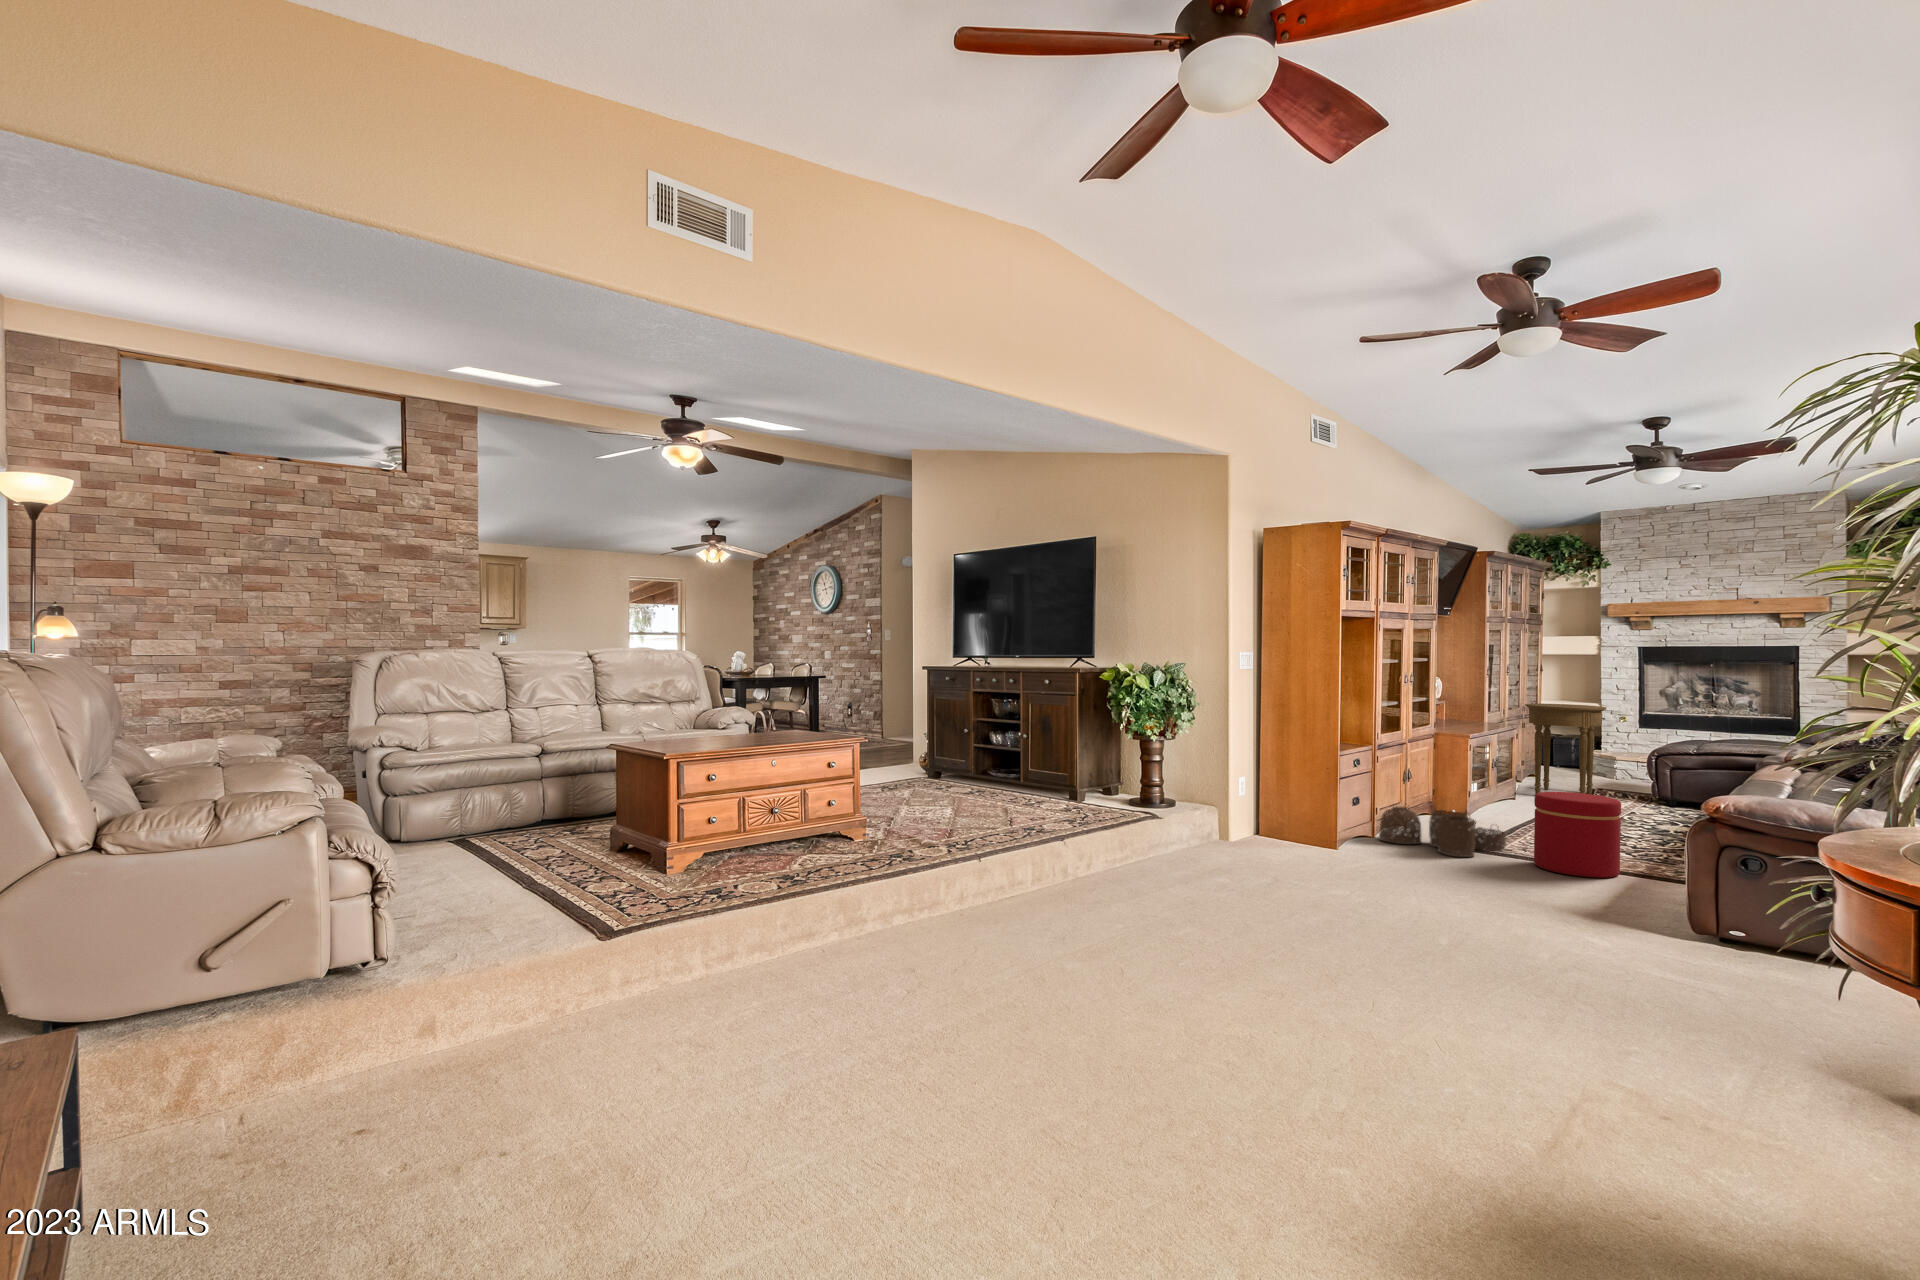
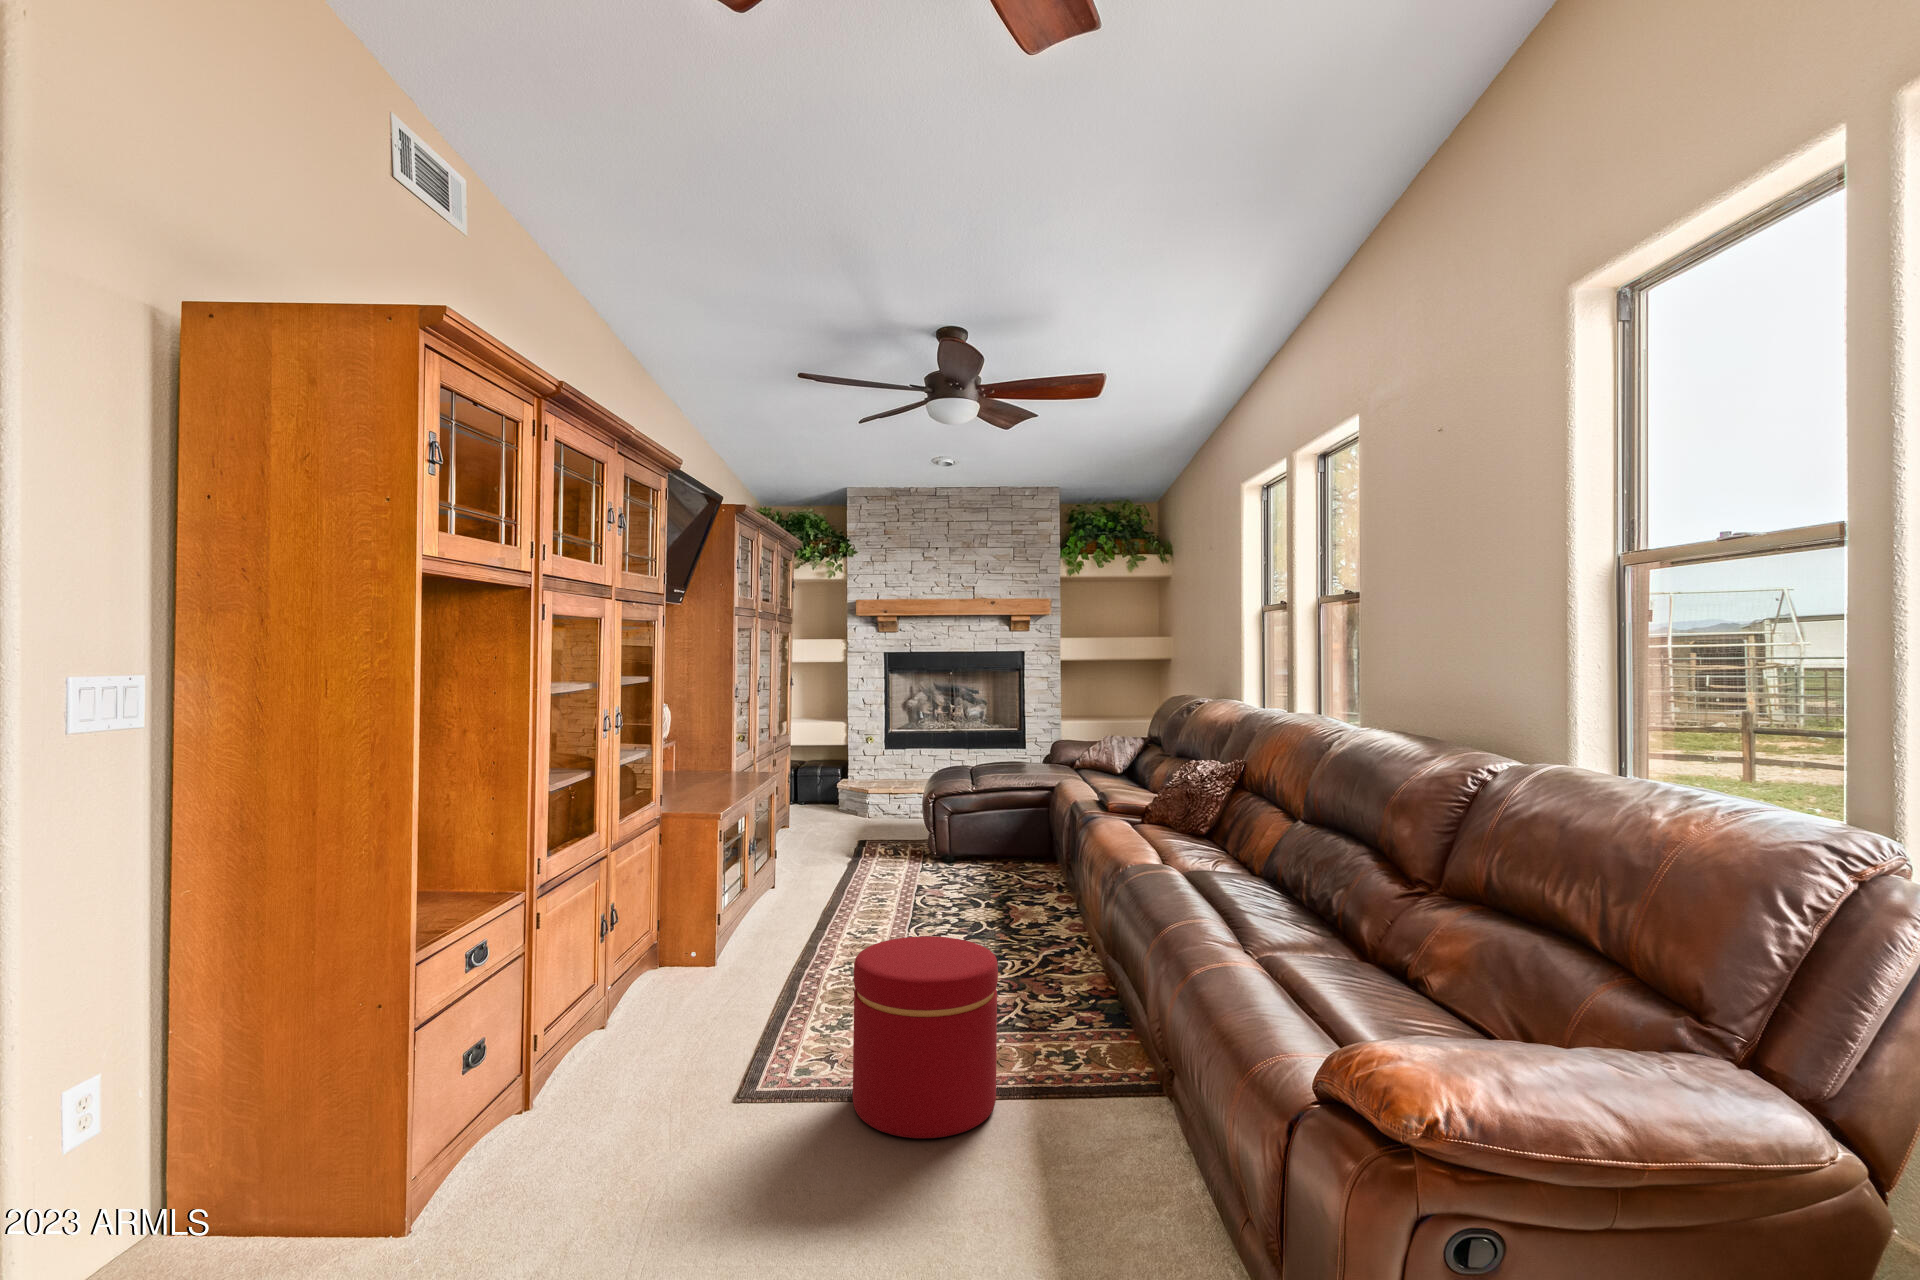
side table: present [1525,704,1606,794] -> none [780,730,874,866]
woven basket: present [1379,806,1506,857] -> none [537,998,792,1137]

